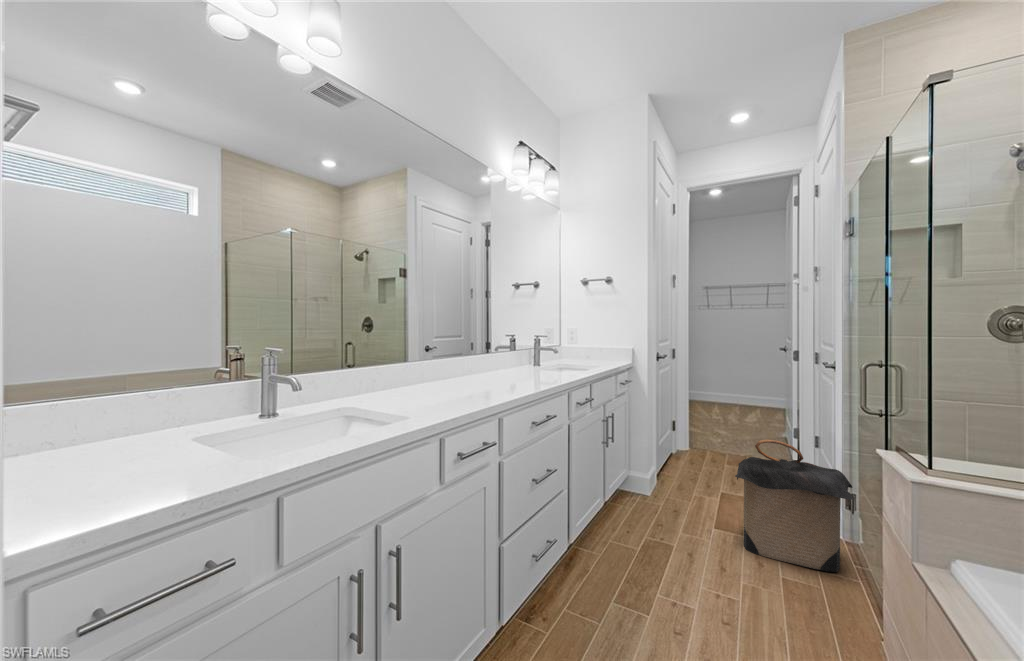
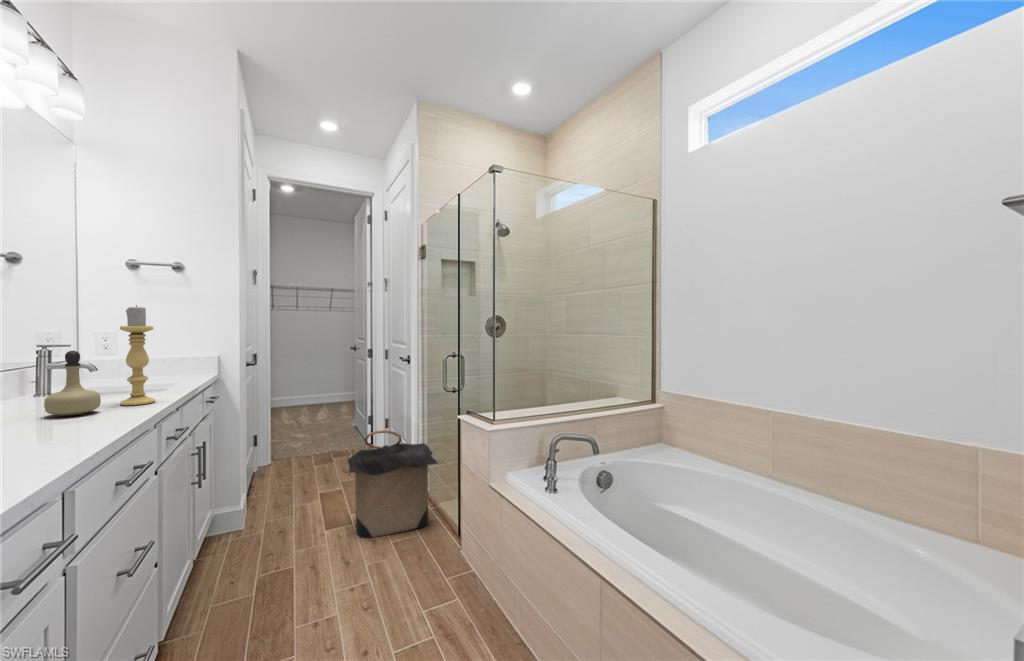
candle holder: none [555,307,574,378] -> present [120,305,155,405]
perfume bottle: none [517,337,542,379] -> present [44,351,101,416]

